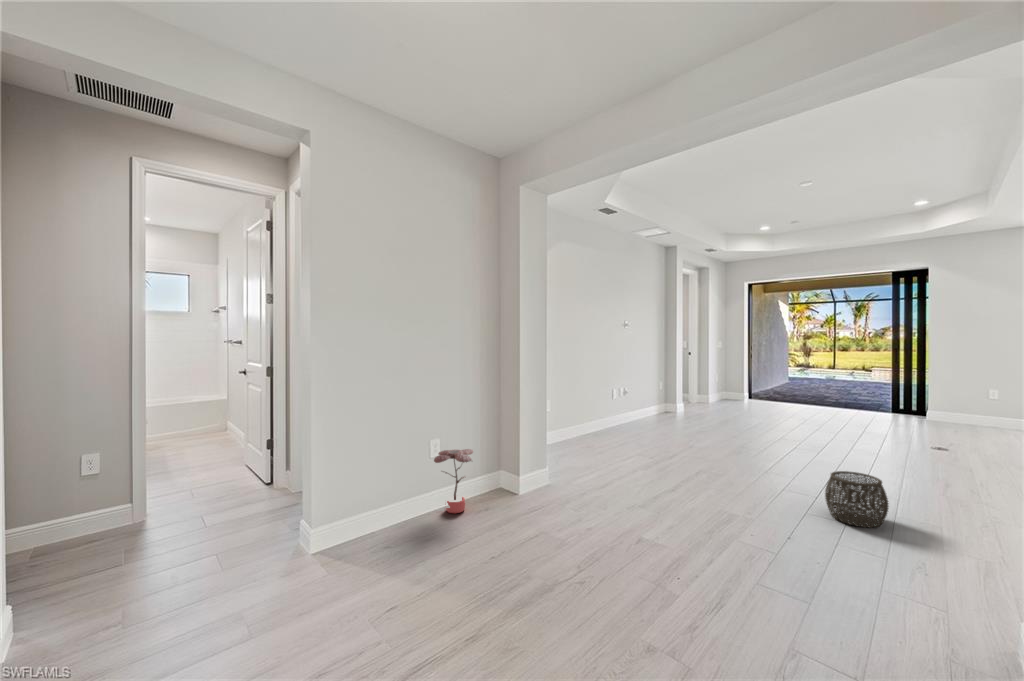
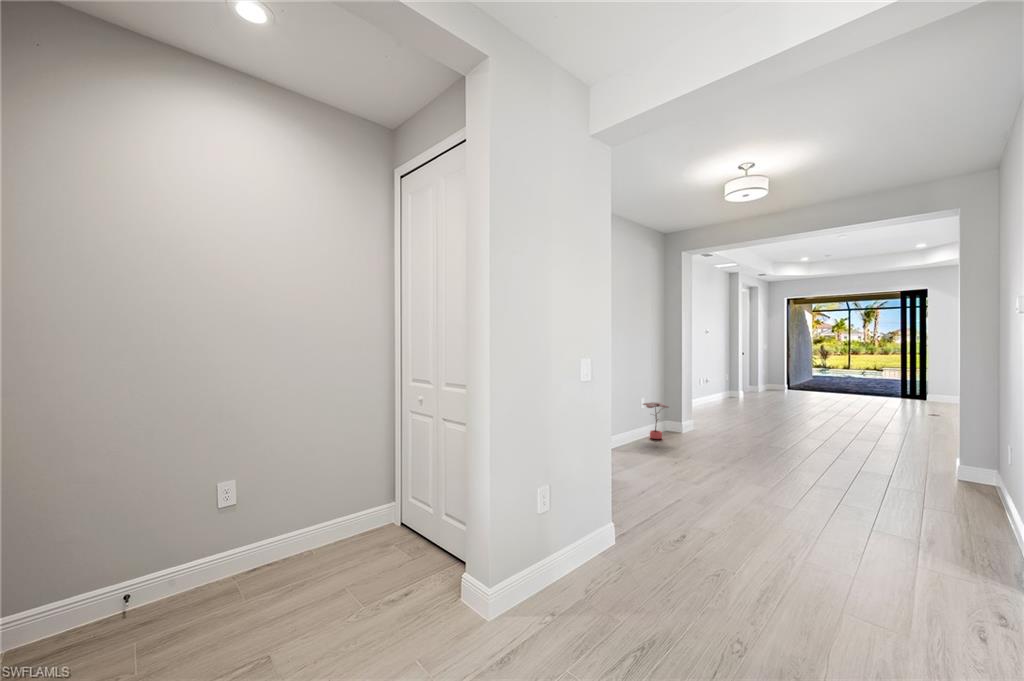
woven basket: present [825,471,889,528] -> none [881,415,921,445]

